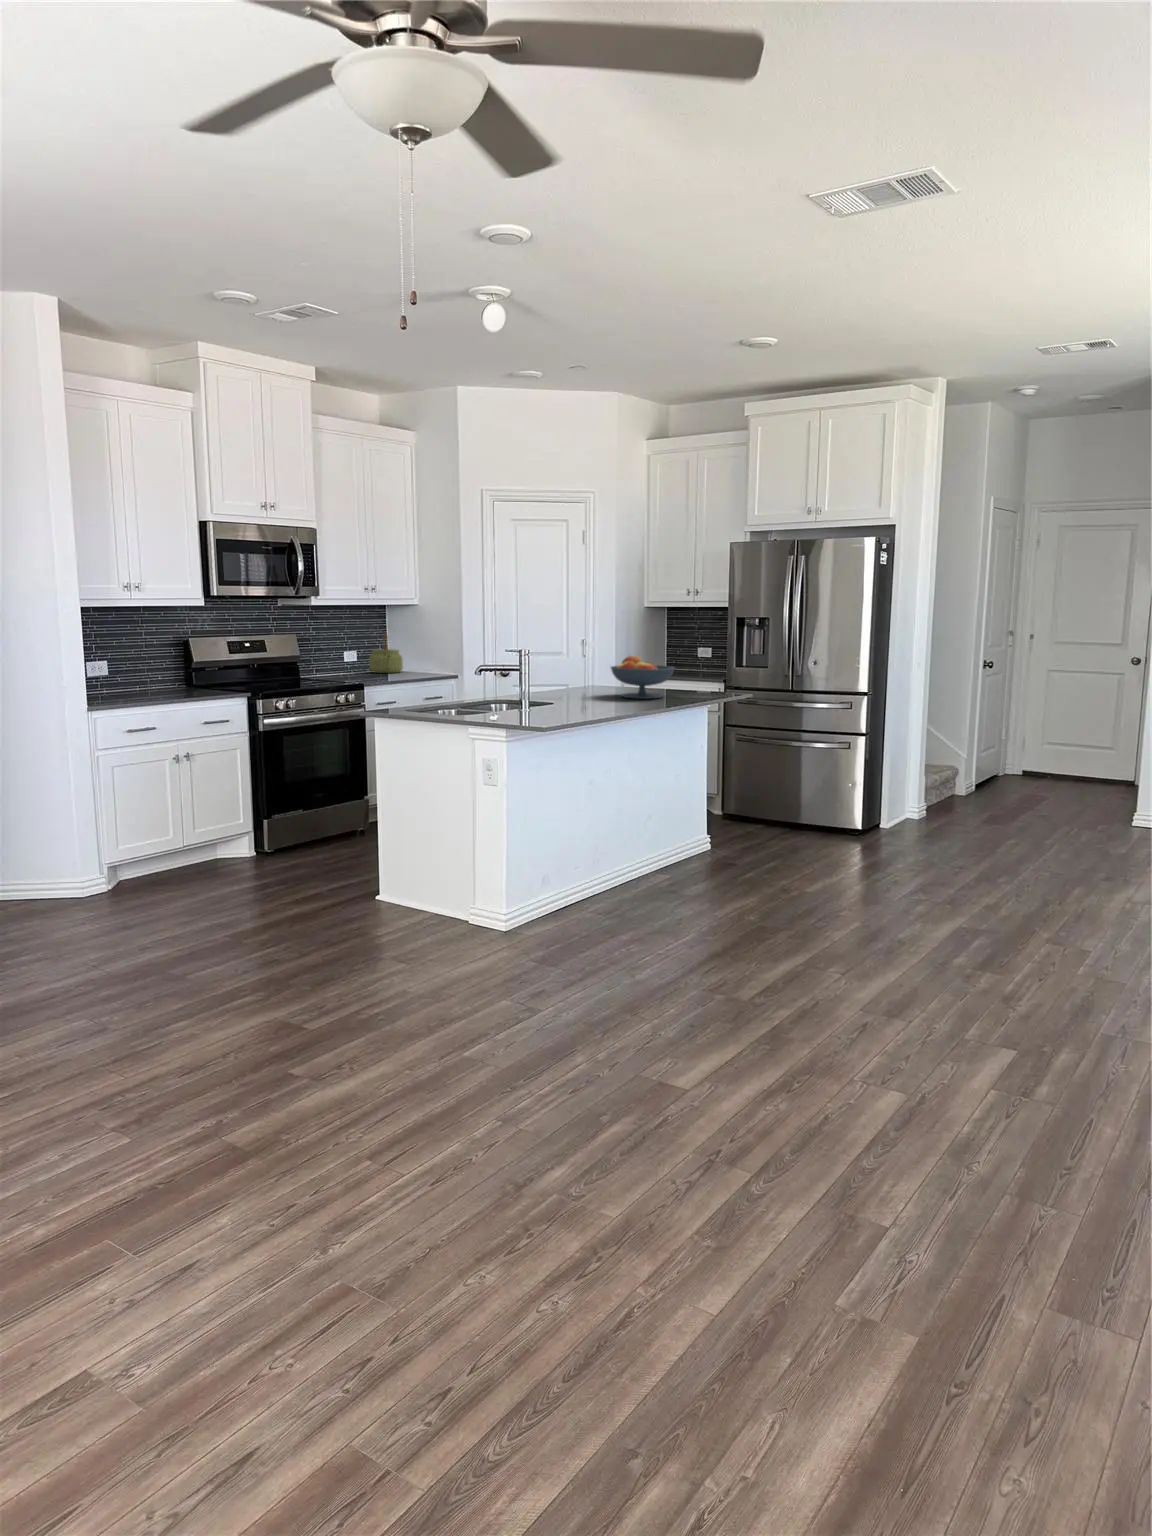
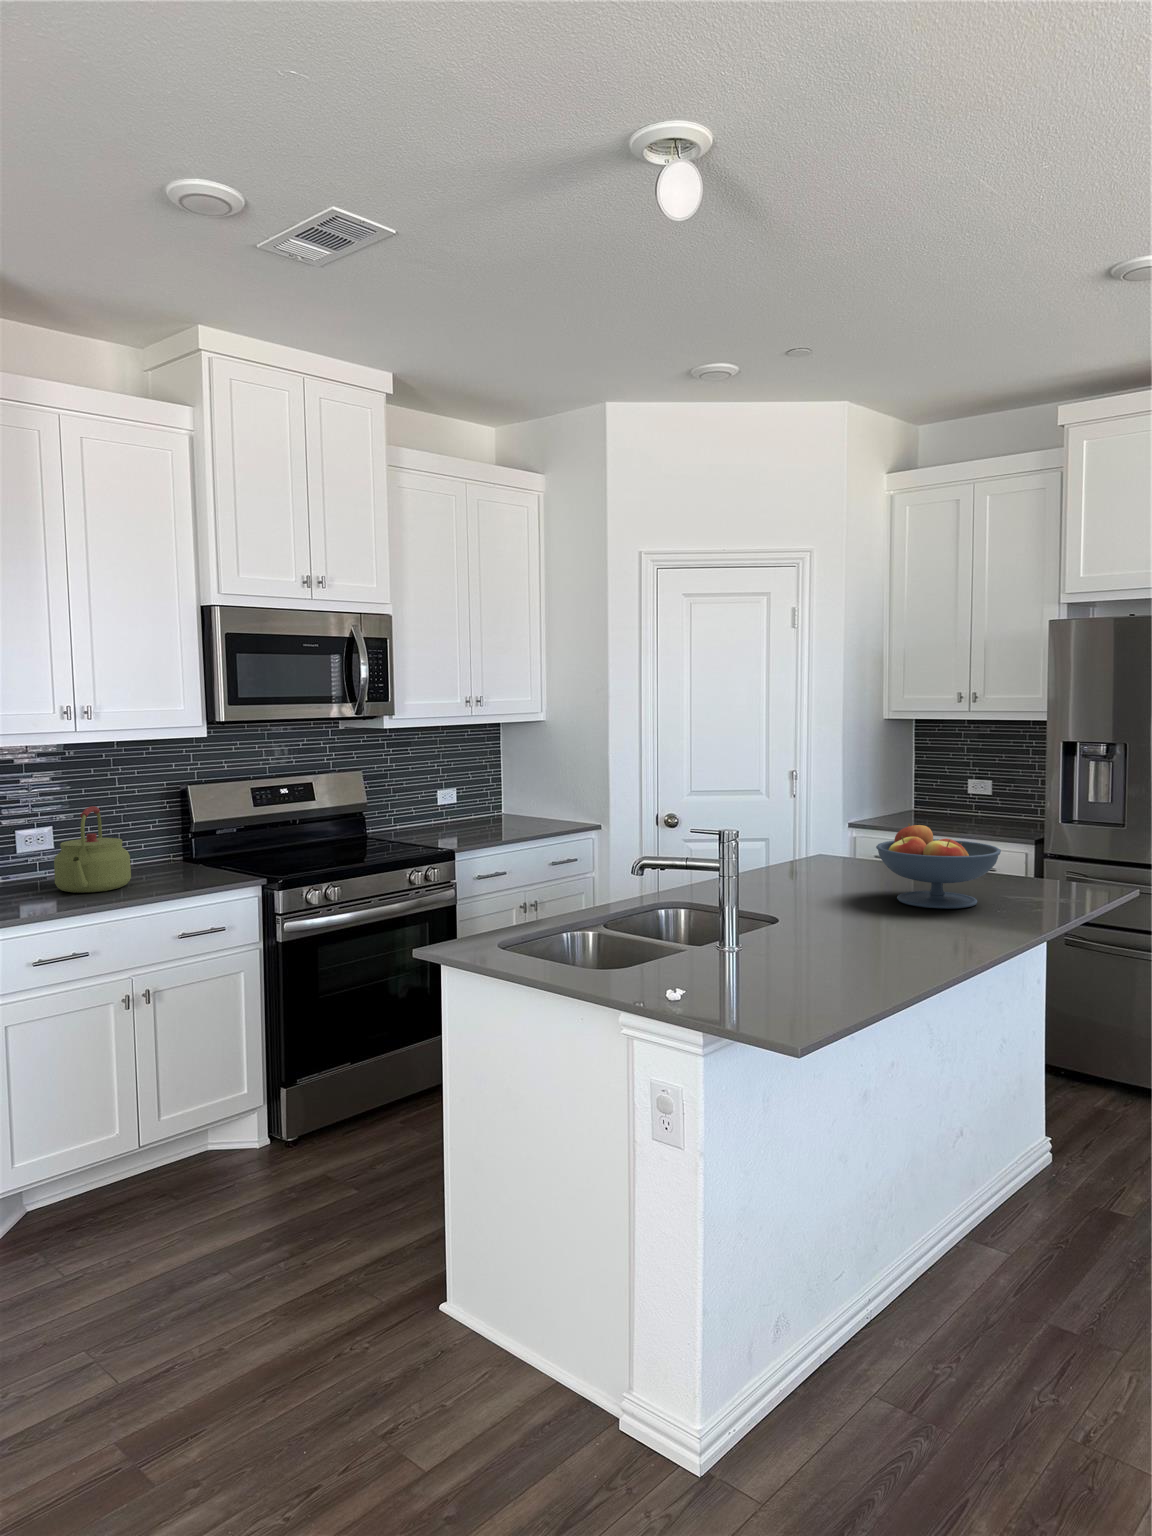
kettle: present [369,634,403,673] -> present [54,806,131,893]

